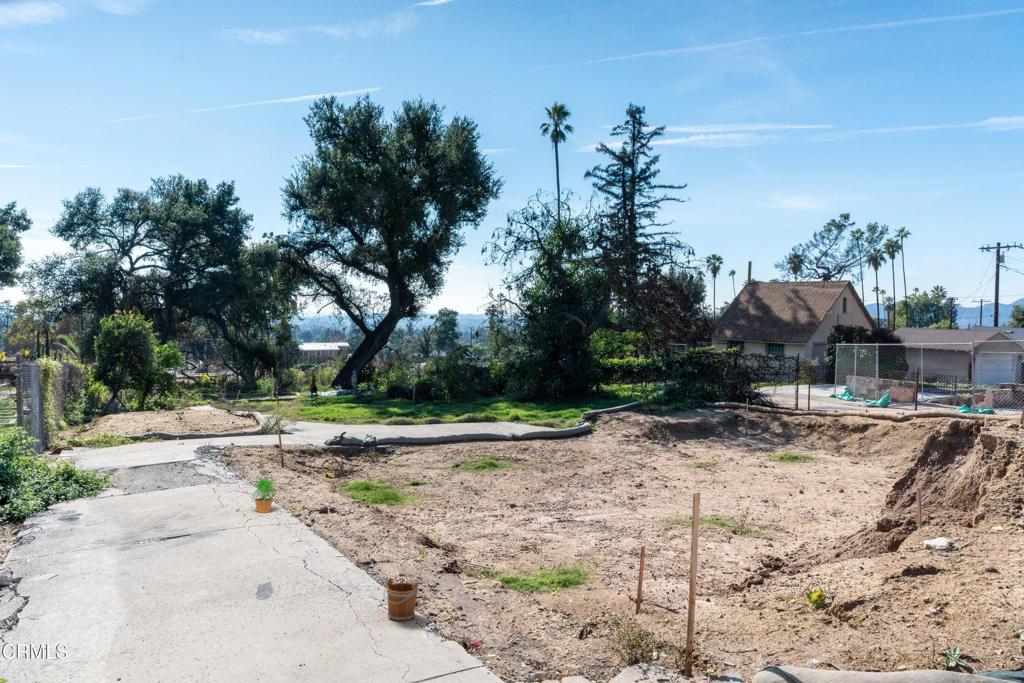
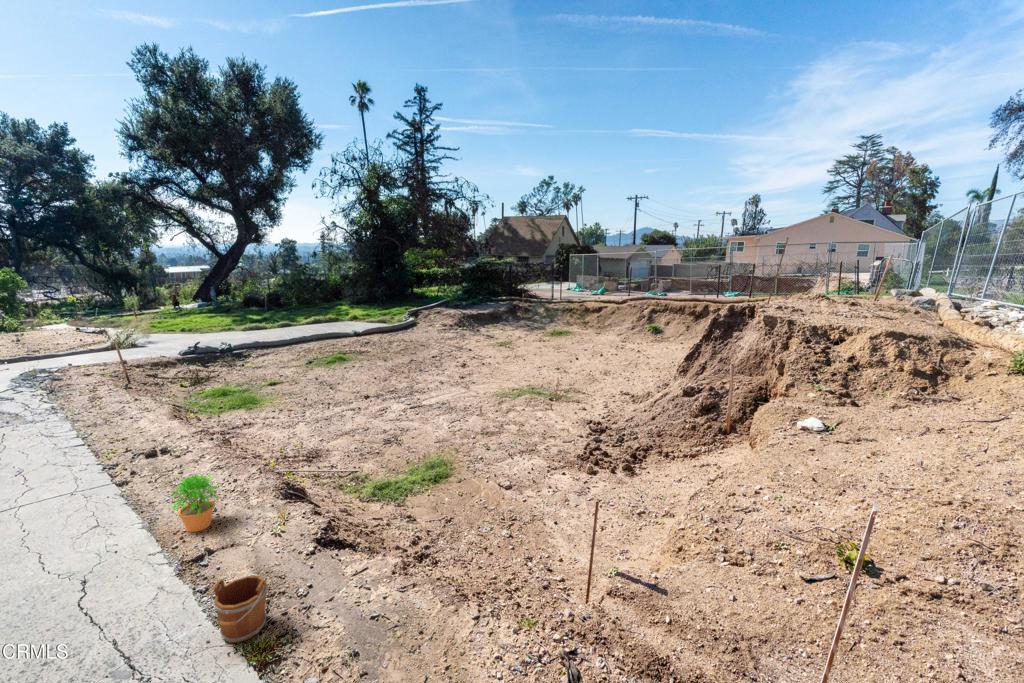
potted plant: present [252,479,275,513] -> present [172,475,218,532]

